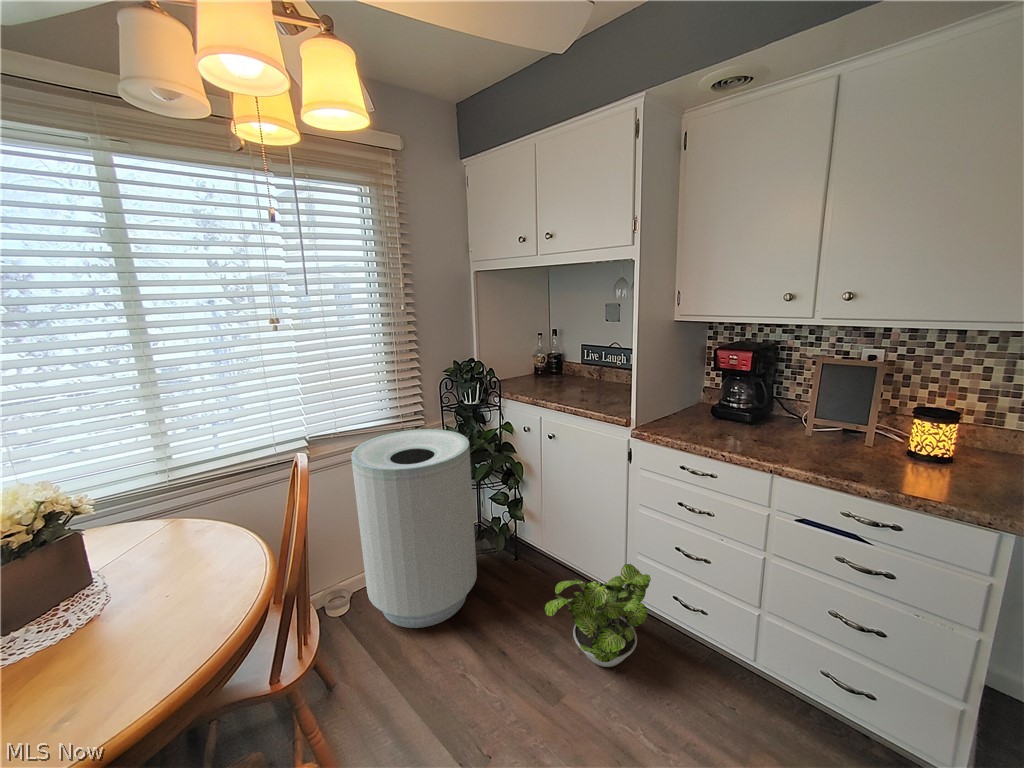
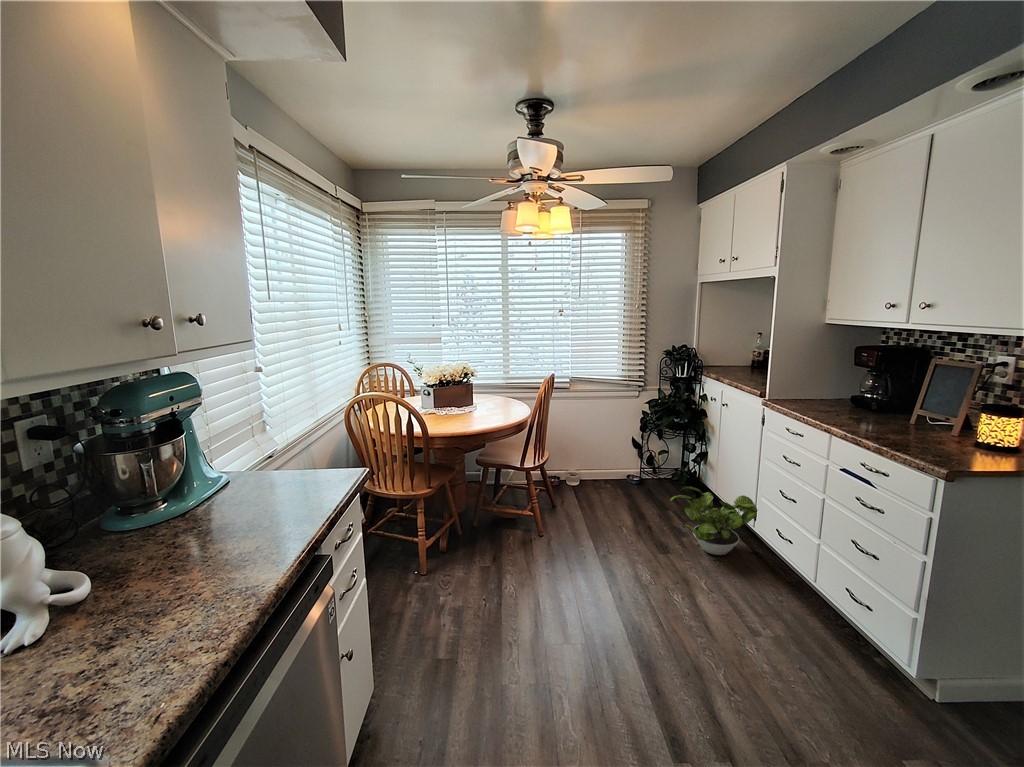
trash can: present [351,429,477,628] -> none [588,387,662,505]

